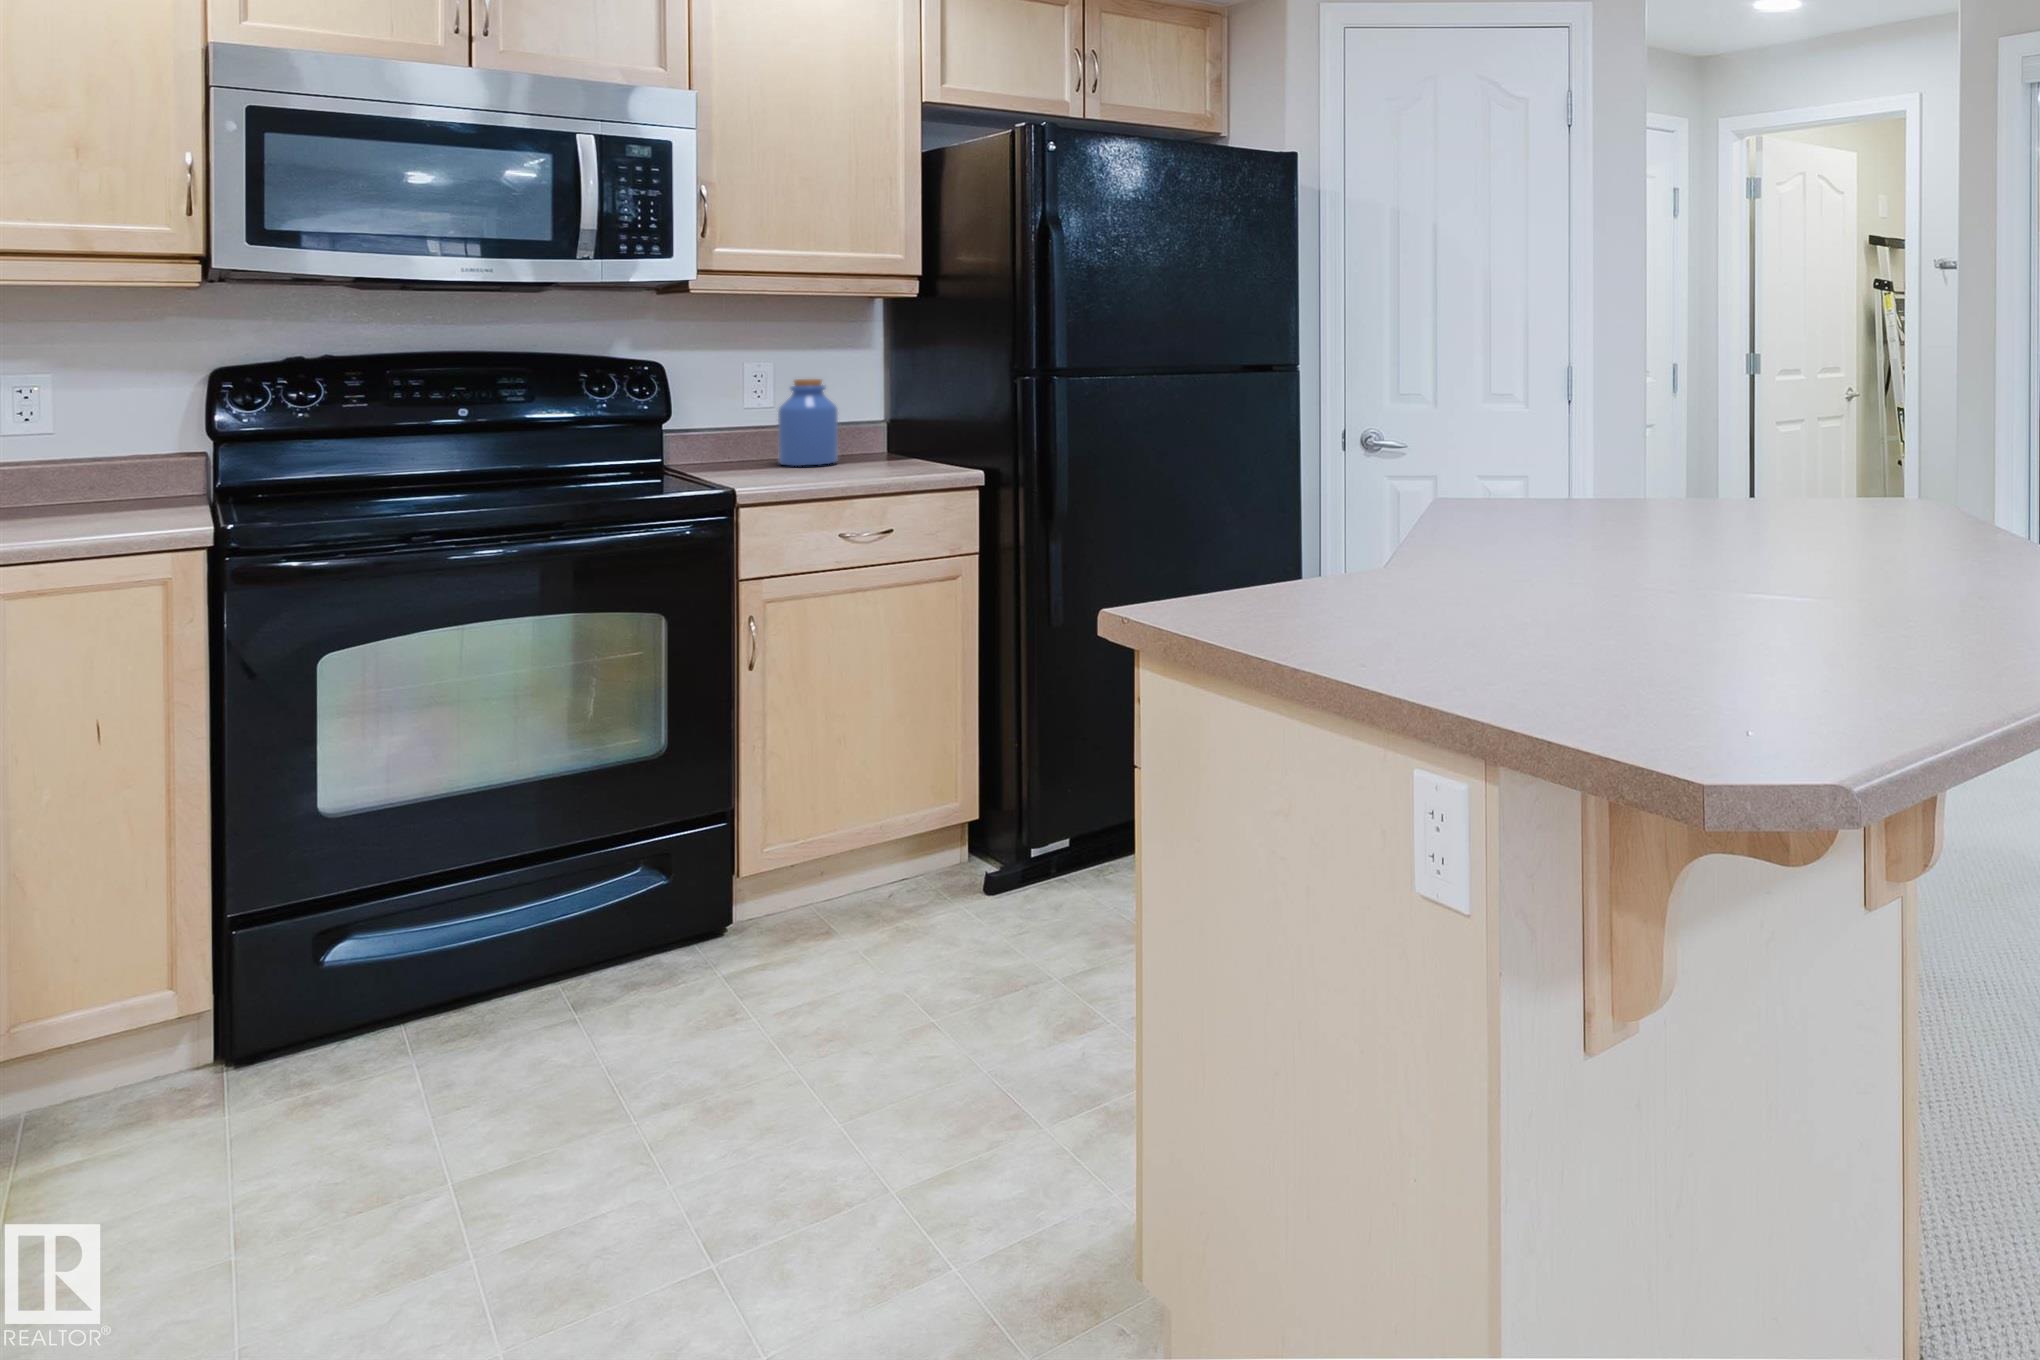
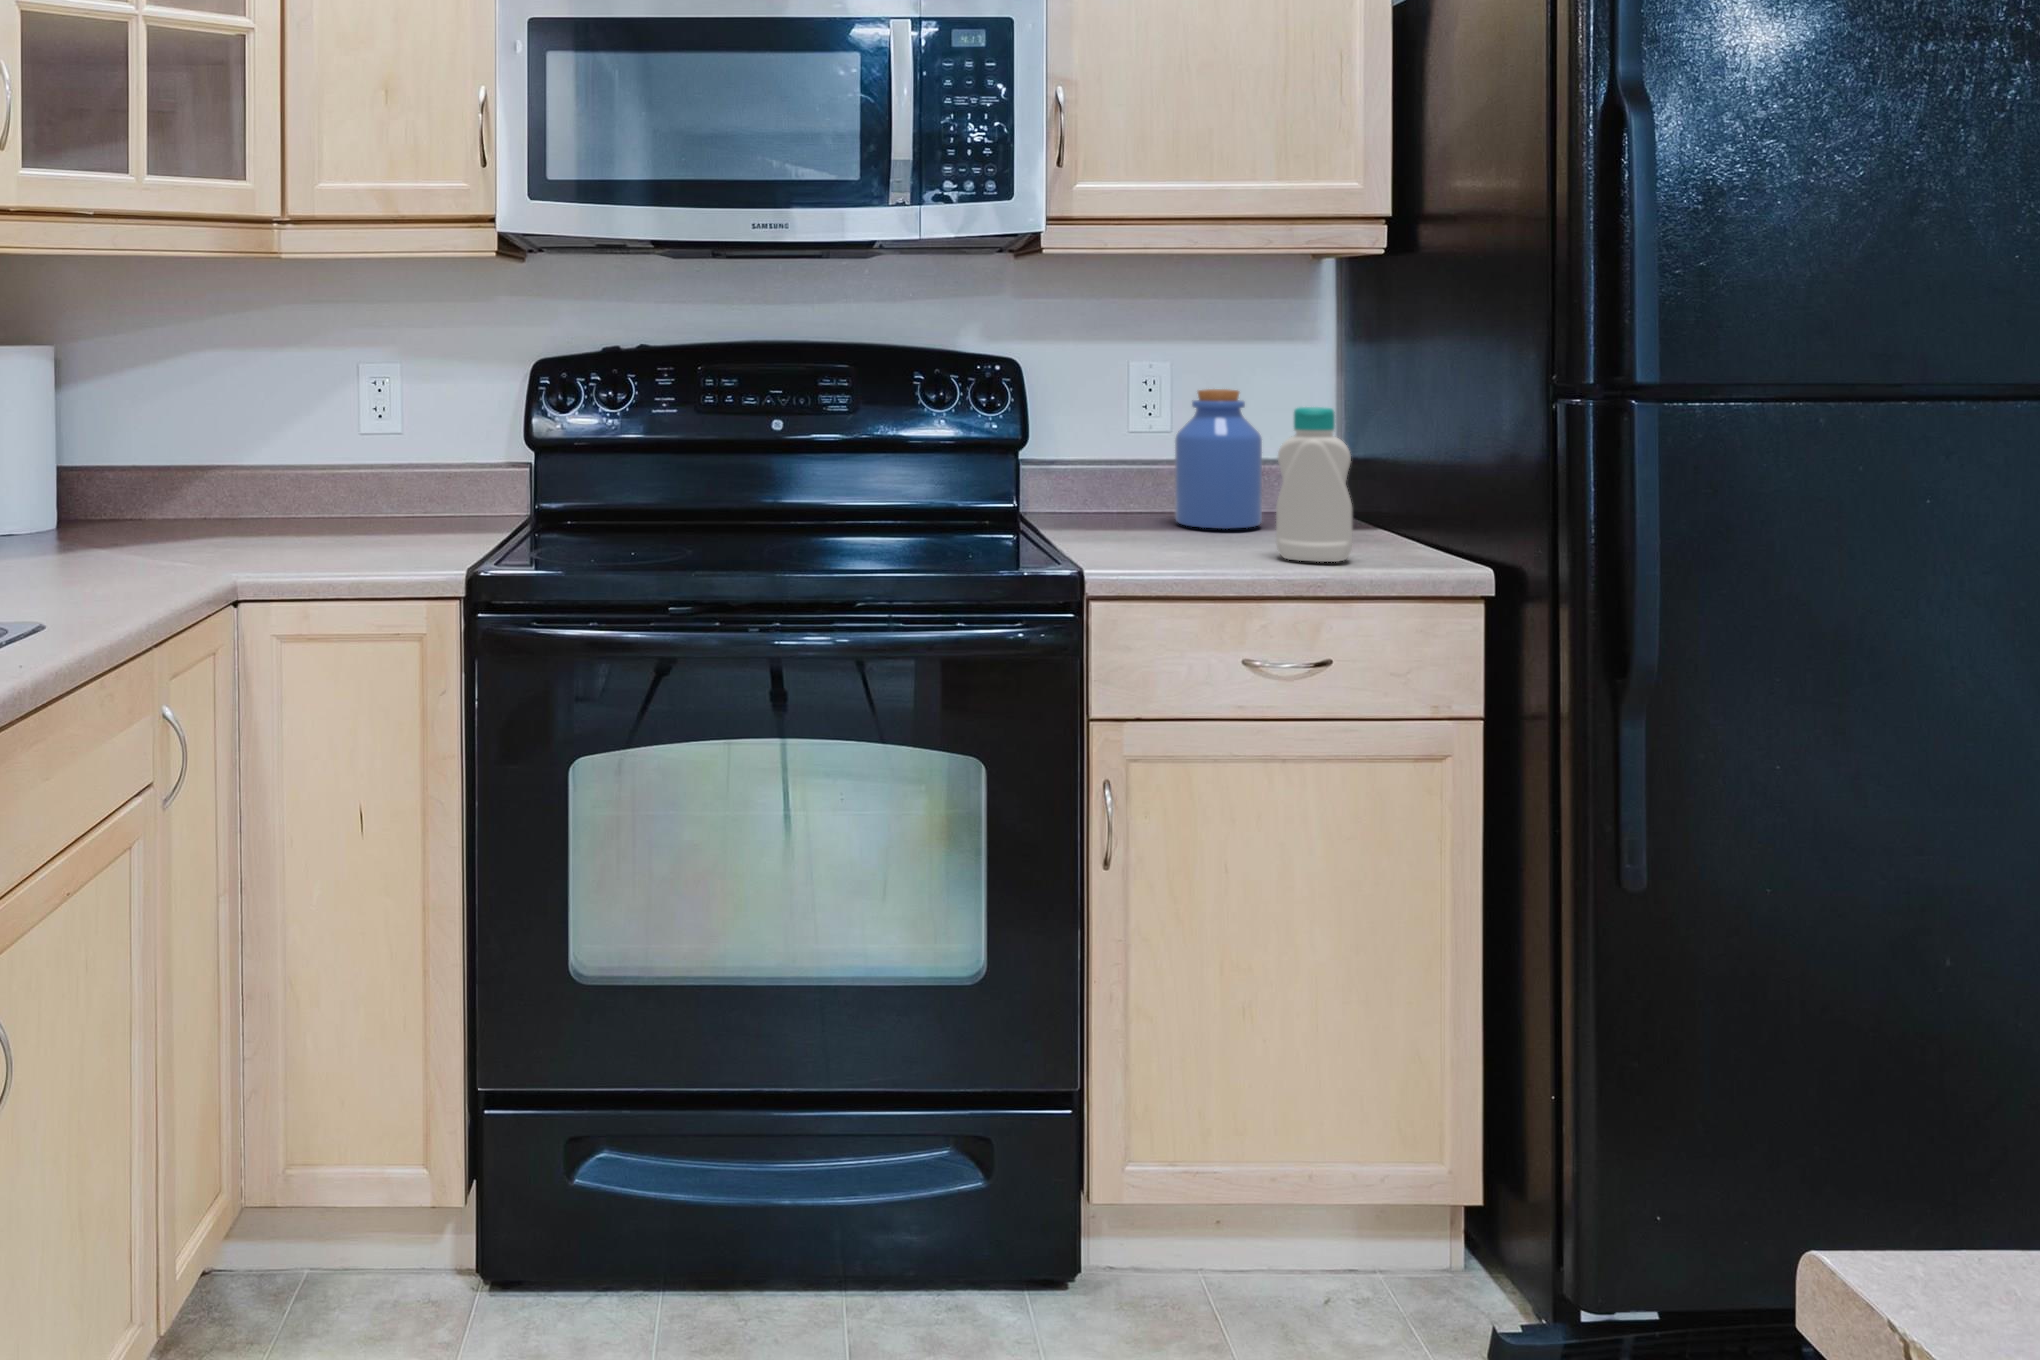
bottle: none [854,387,901,477] -> present [1276,407,1352,562]

